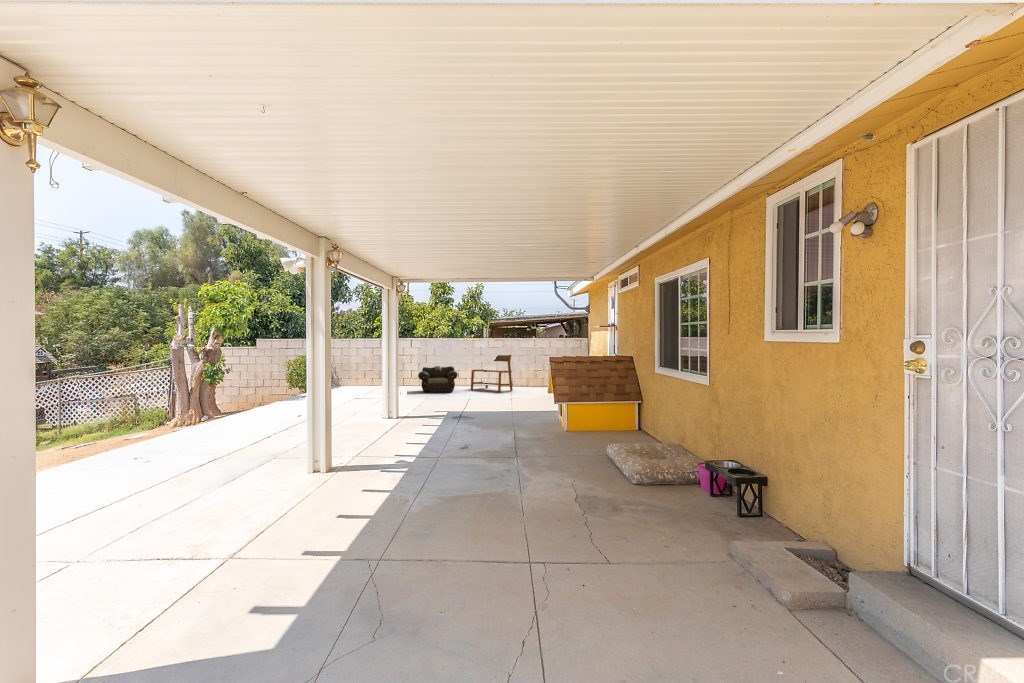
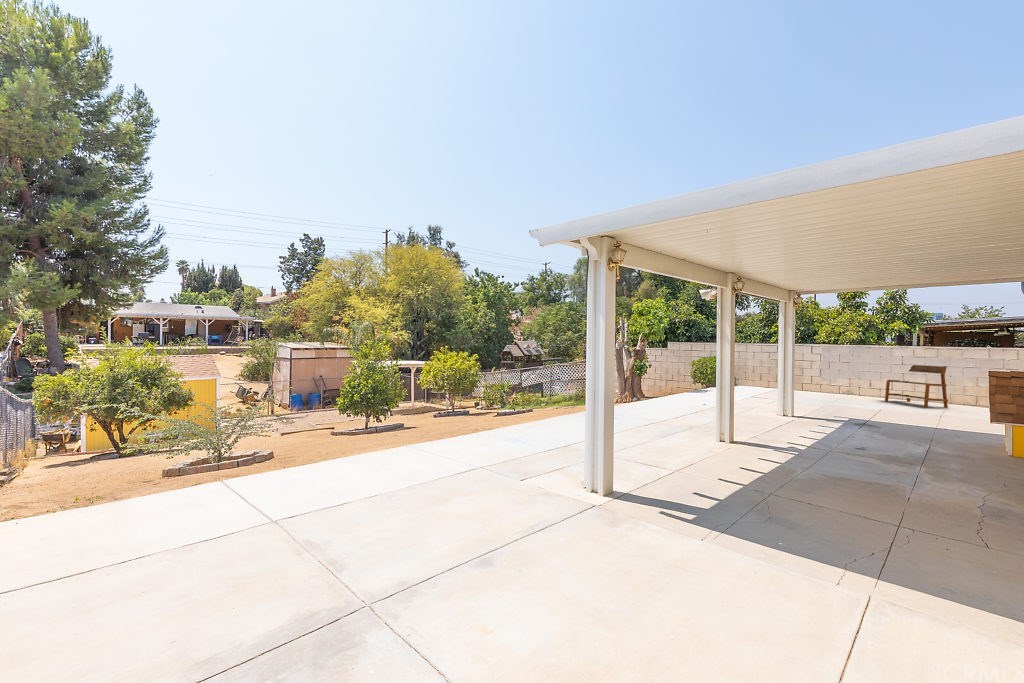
armchair: present [418,366,458,393] -> none [817,373,867,401]

